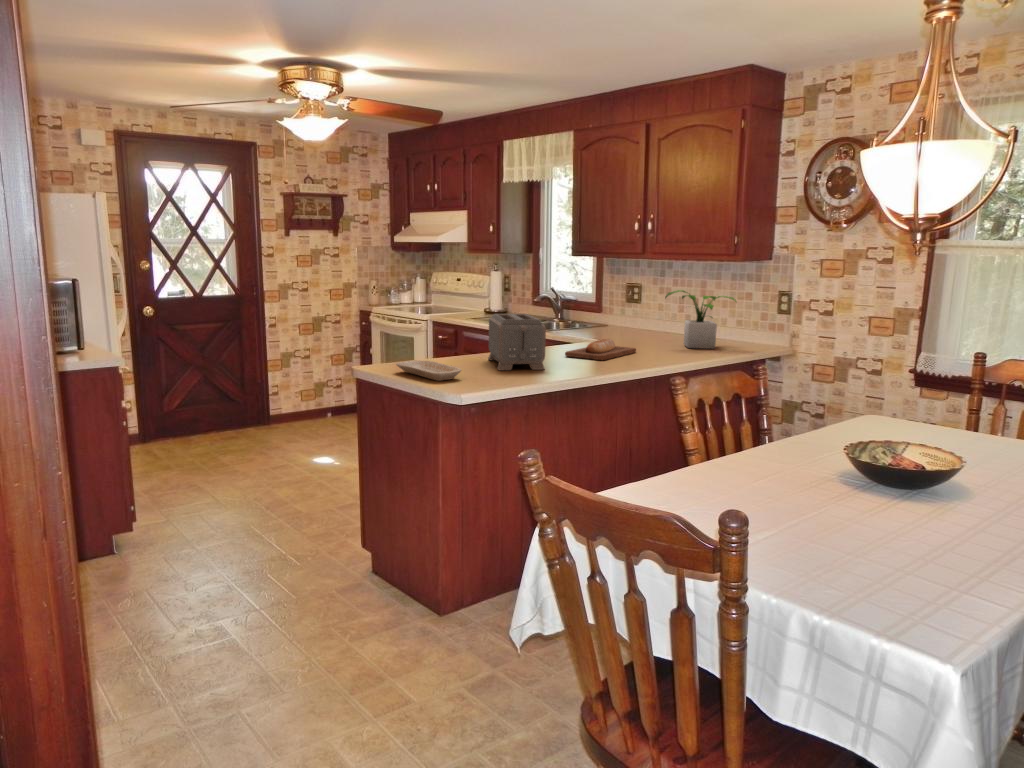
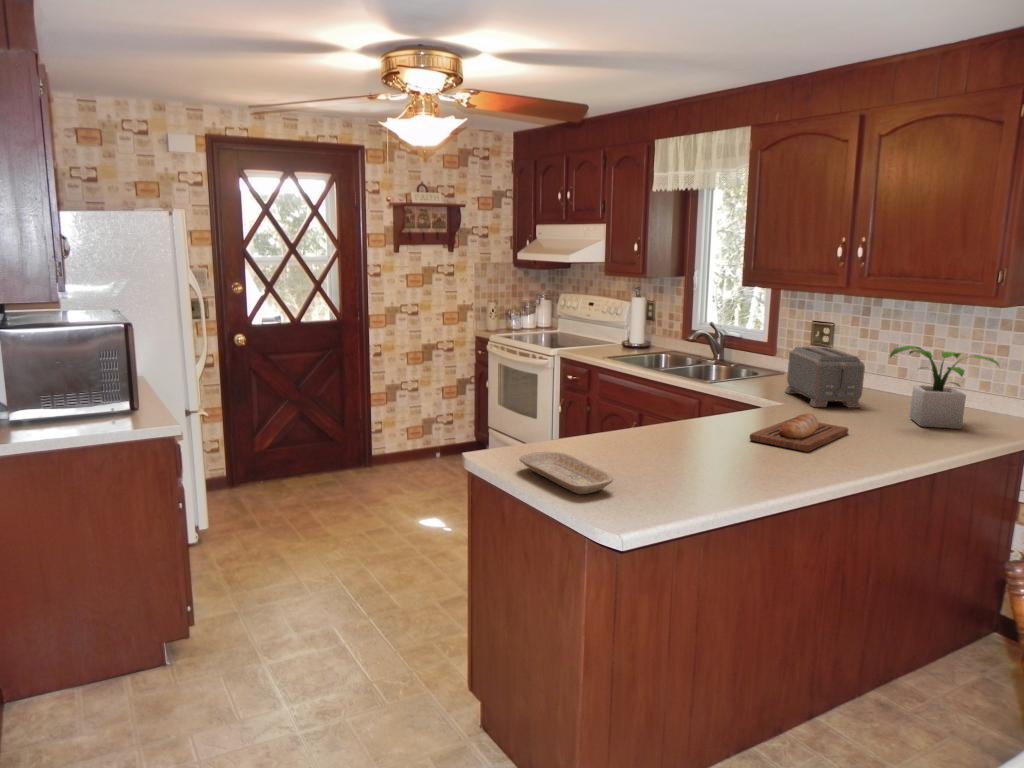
toaster: present [488,314,546,370] -> present [785,347,865,408]

